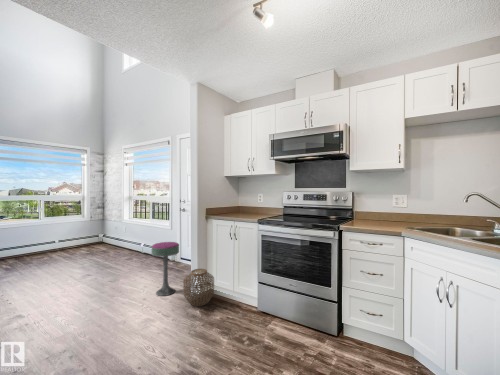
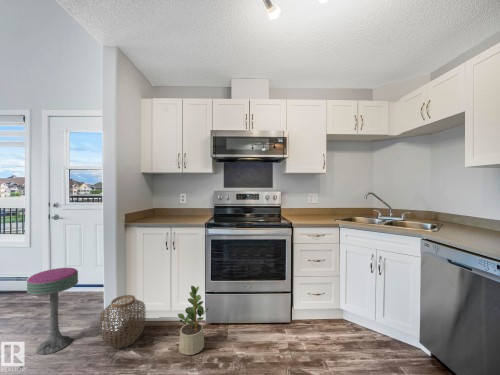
potted plant: none [225,270,249,328] -> present [178,286,208,355]

